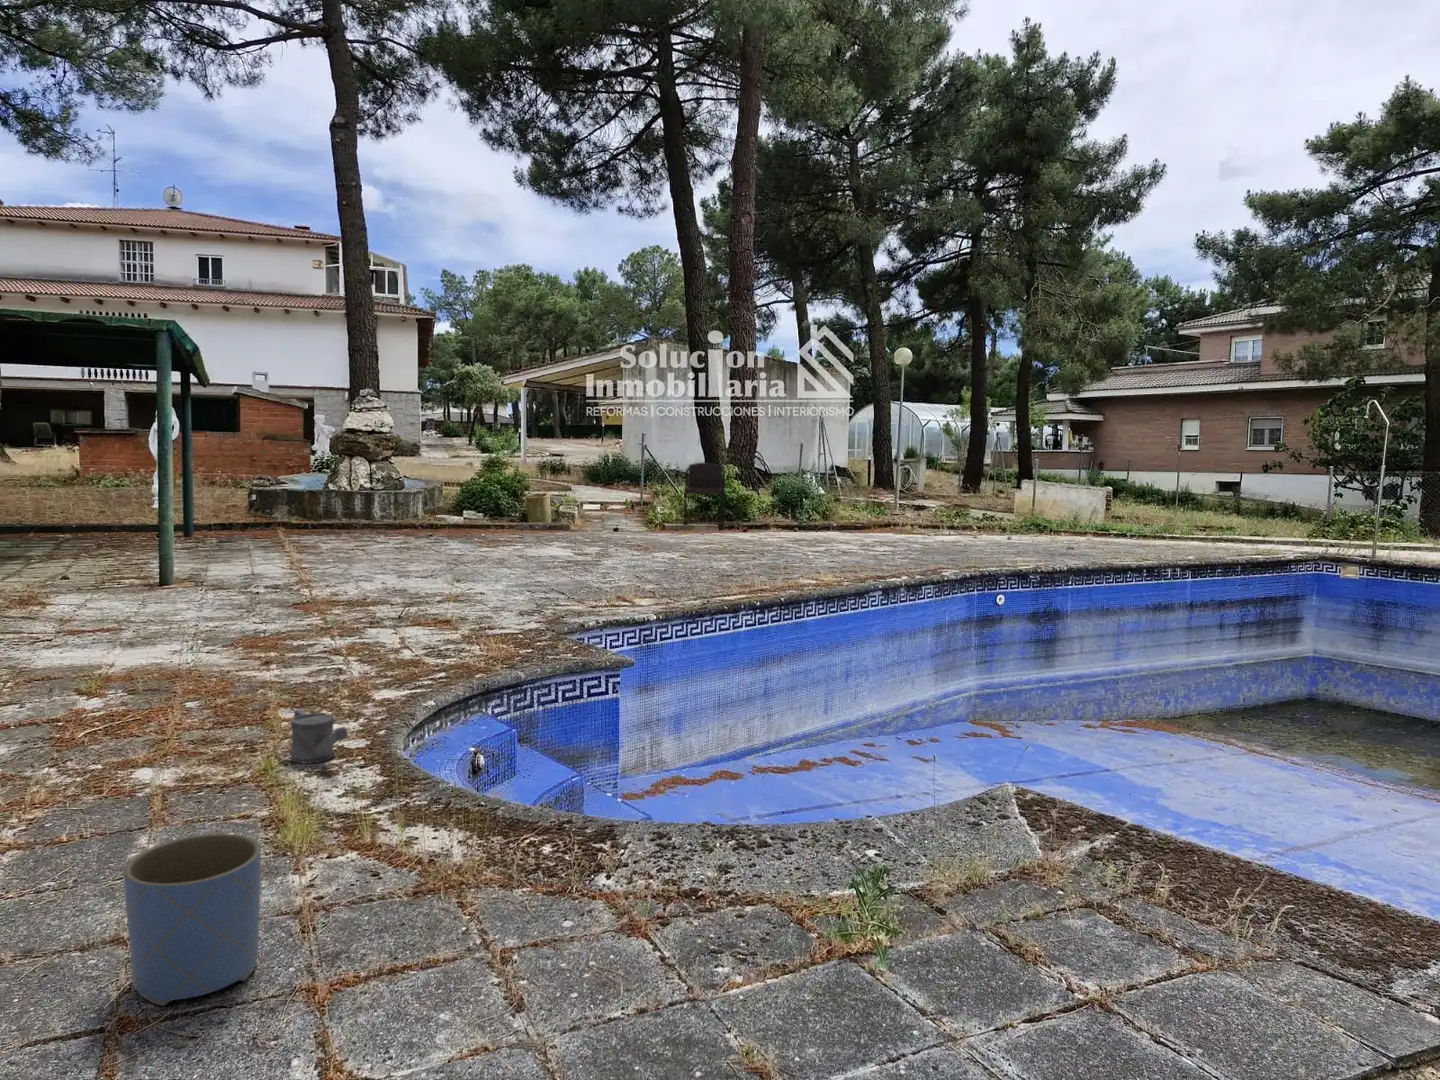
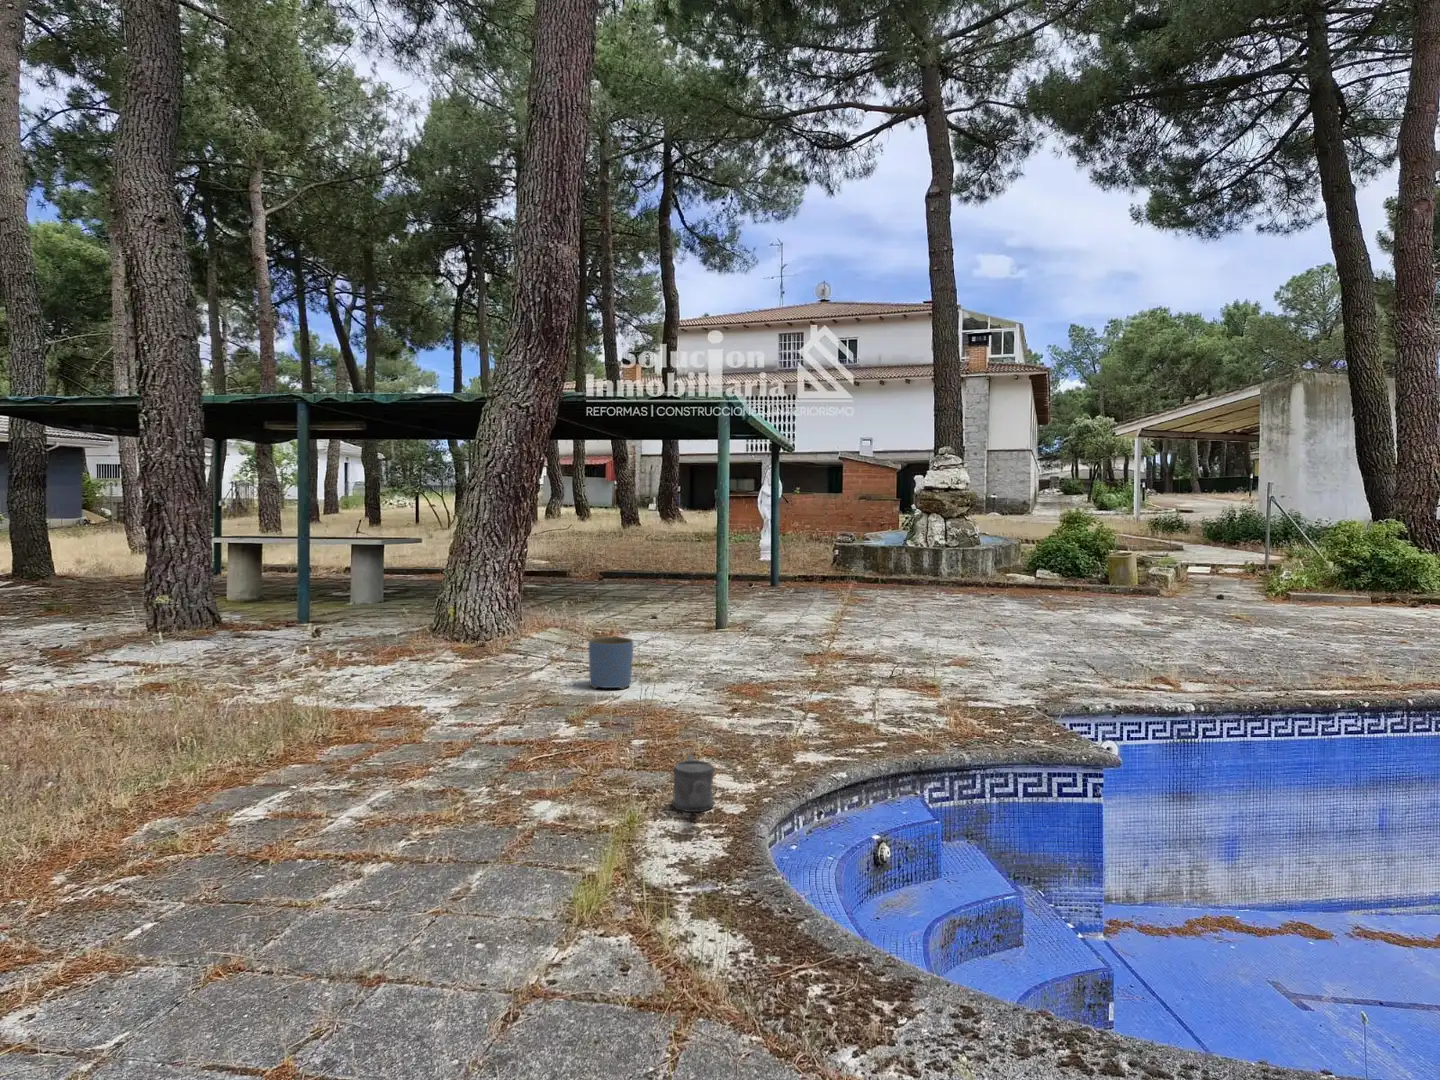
chair: present [684,463,725,526] -> none [1316,520,1382,602]
planter: present [123,833,261,1005] -> present [588,637,633,689]

